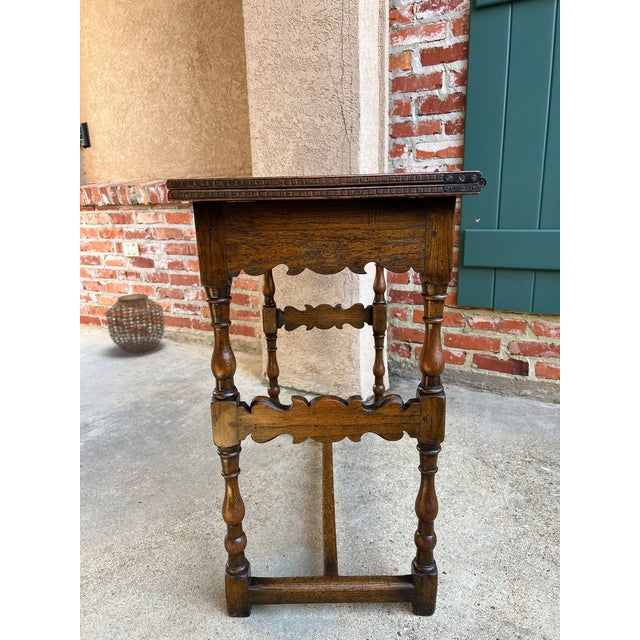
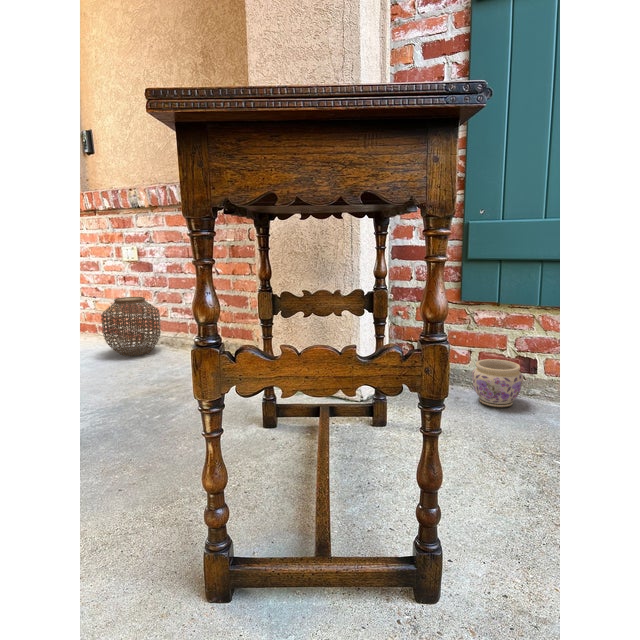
planter: none [467,362,515,410] -> present [472,359,523,408]

